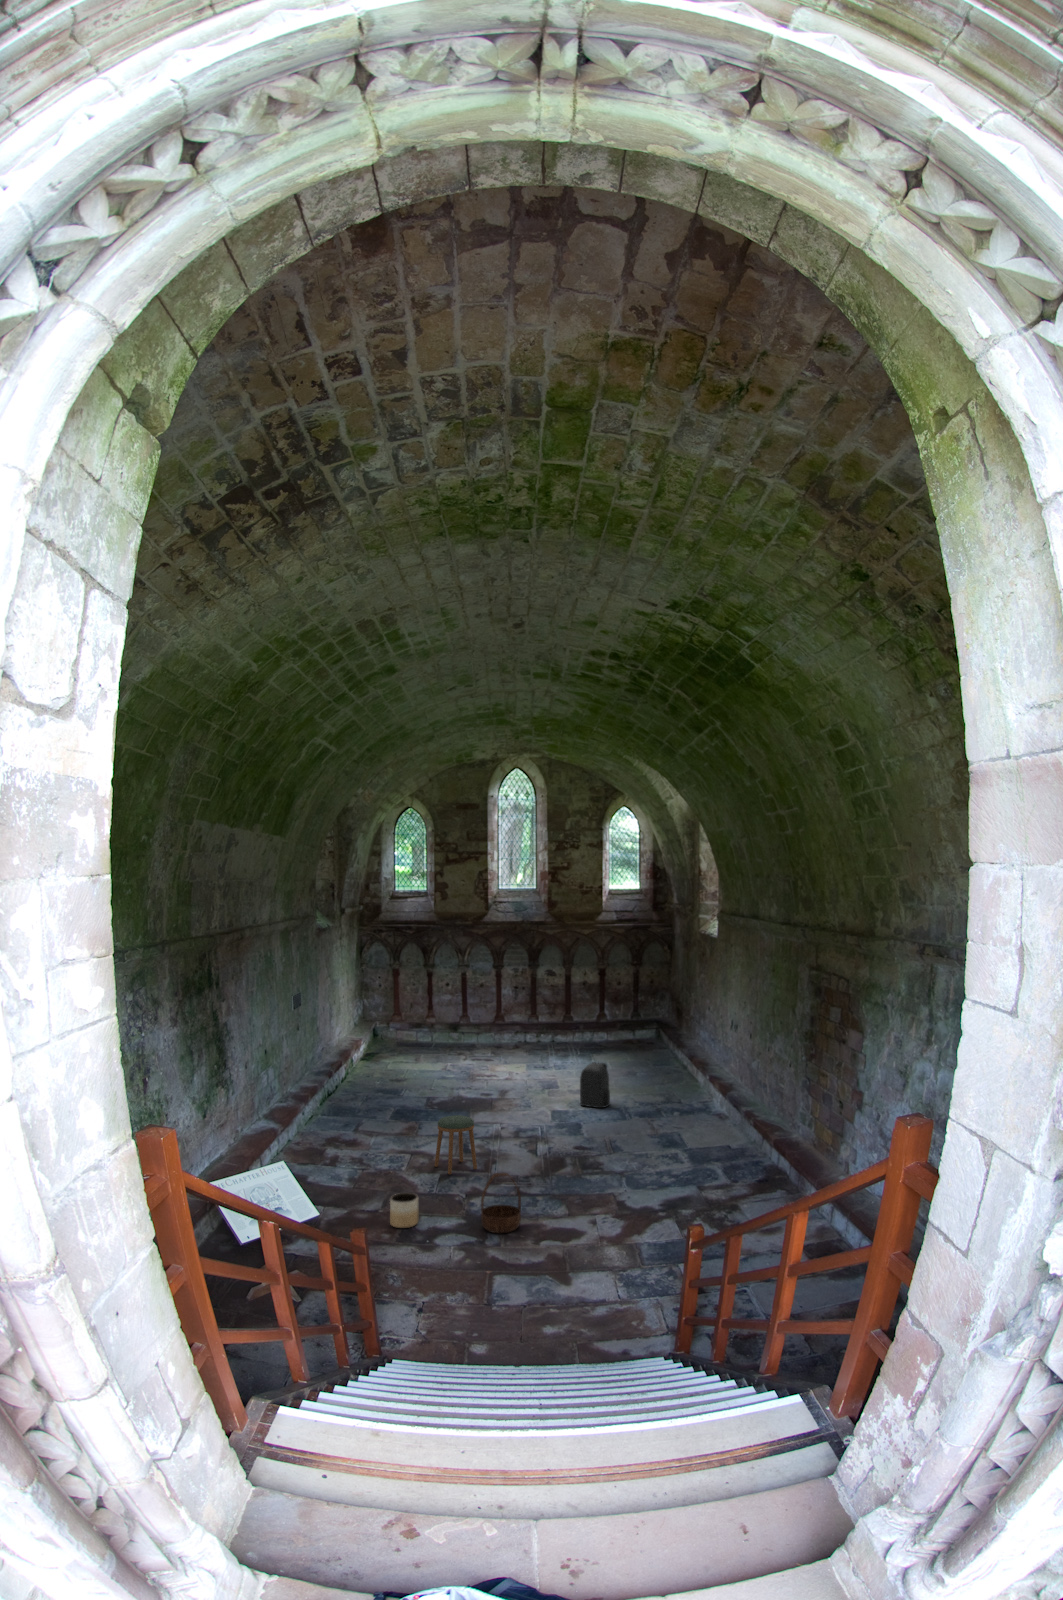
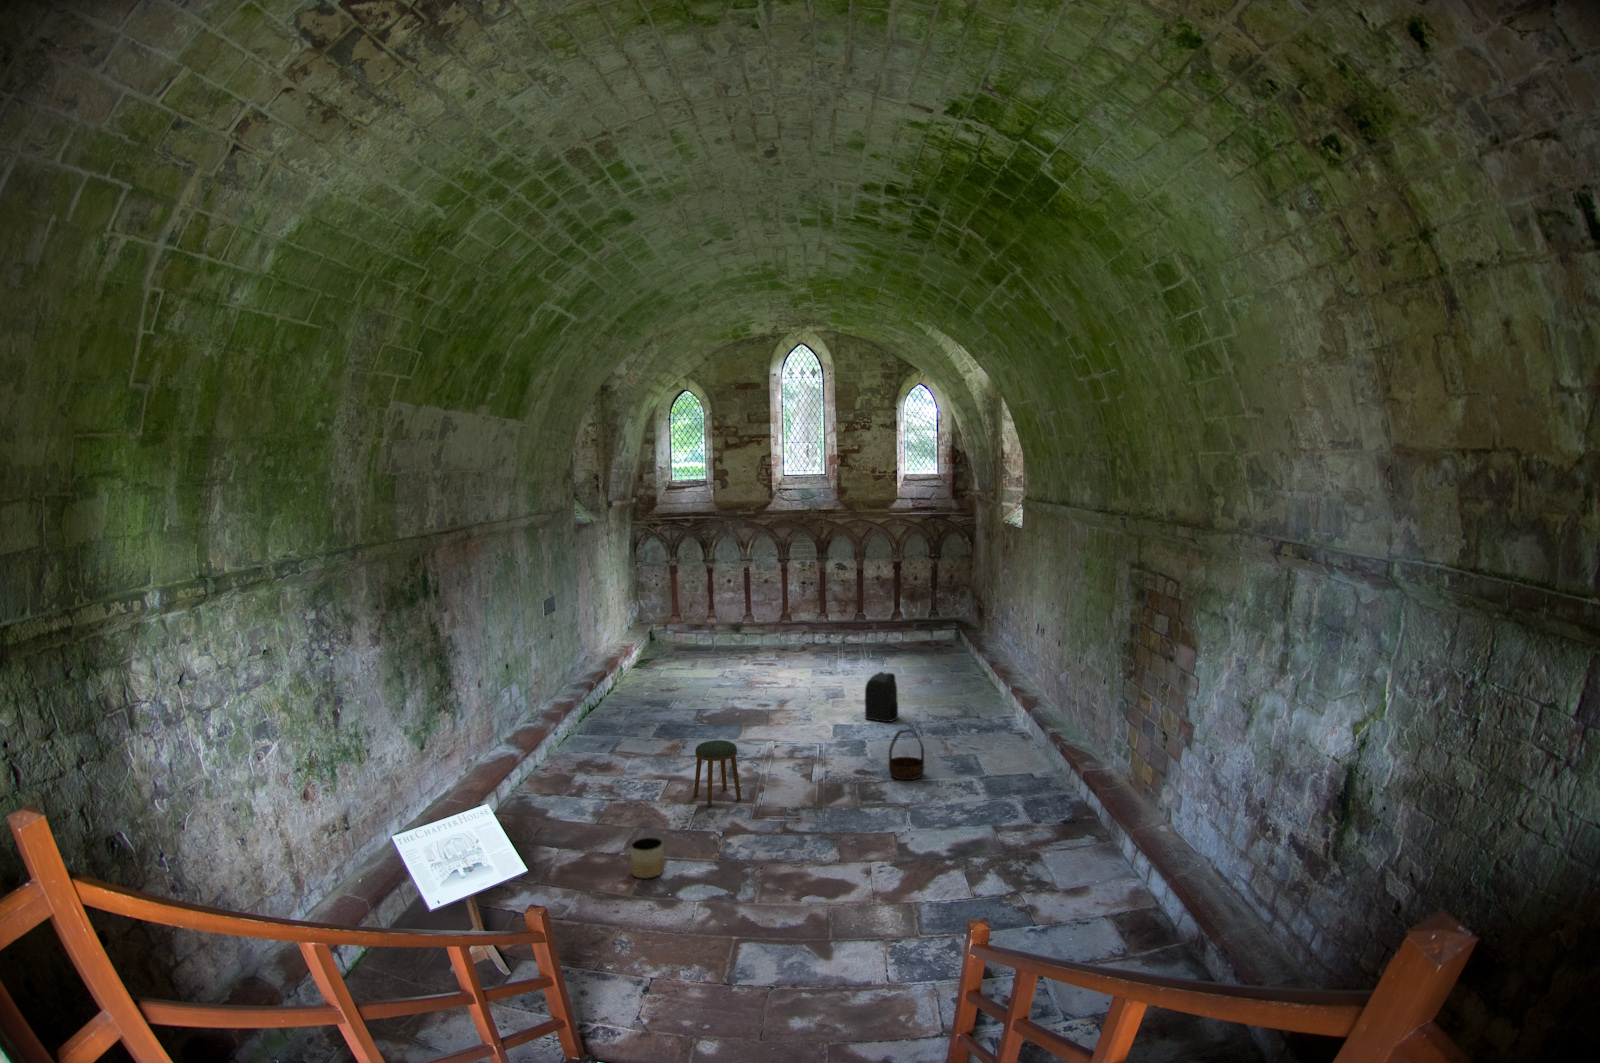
basket: present [481,1173,521,1233] -> present [889,730,924,780]

